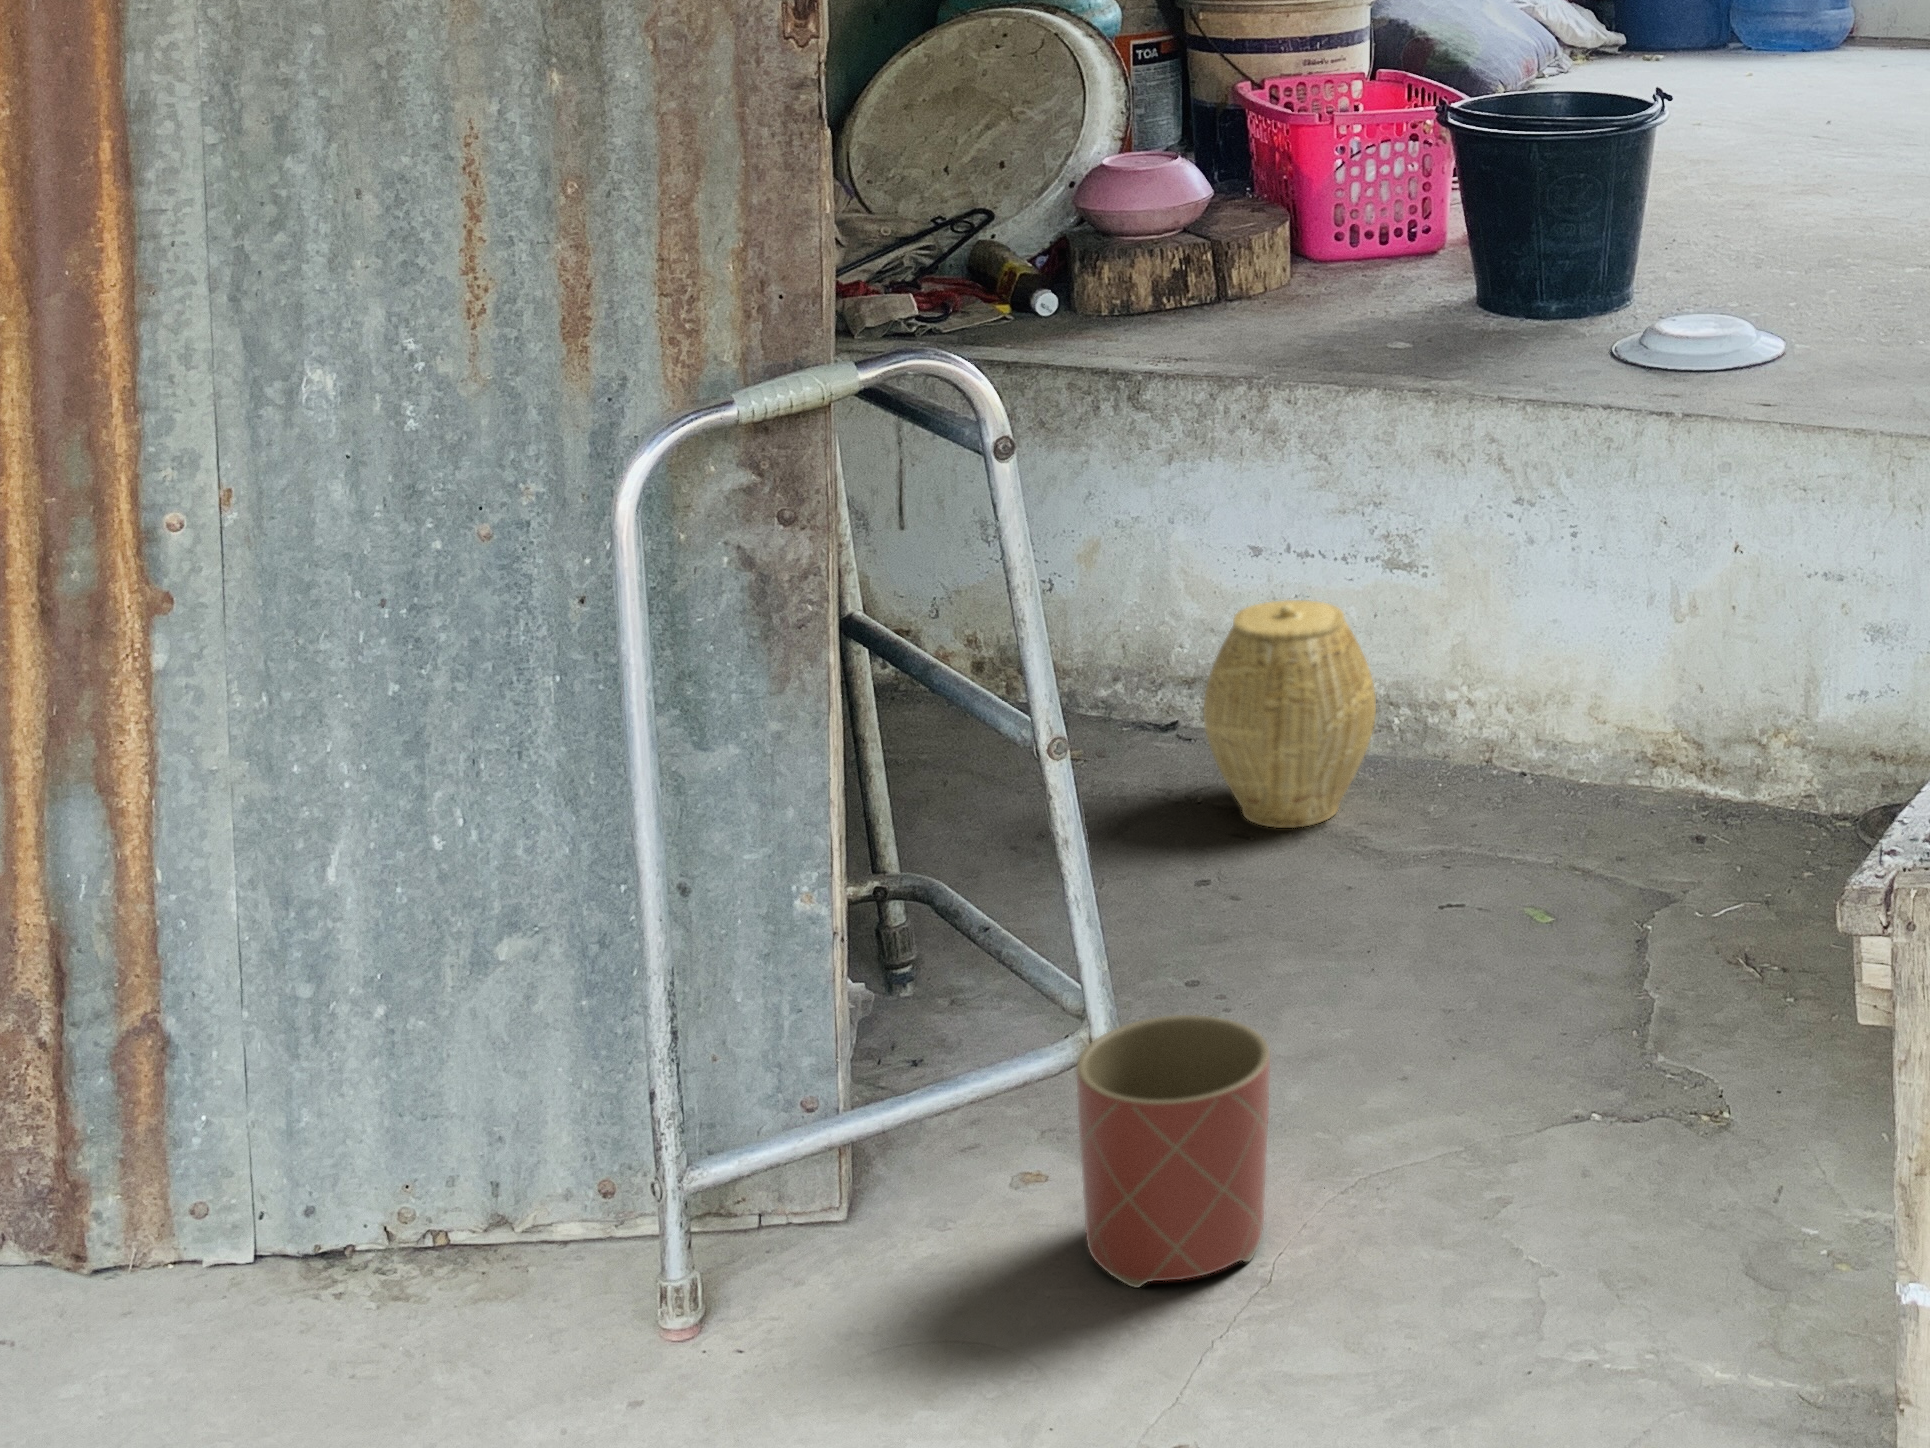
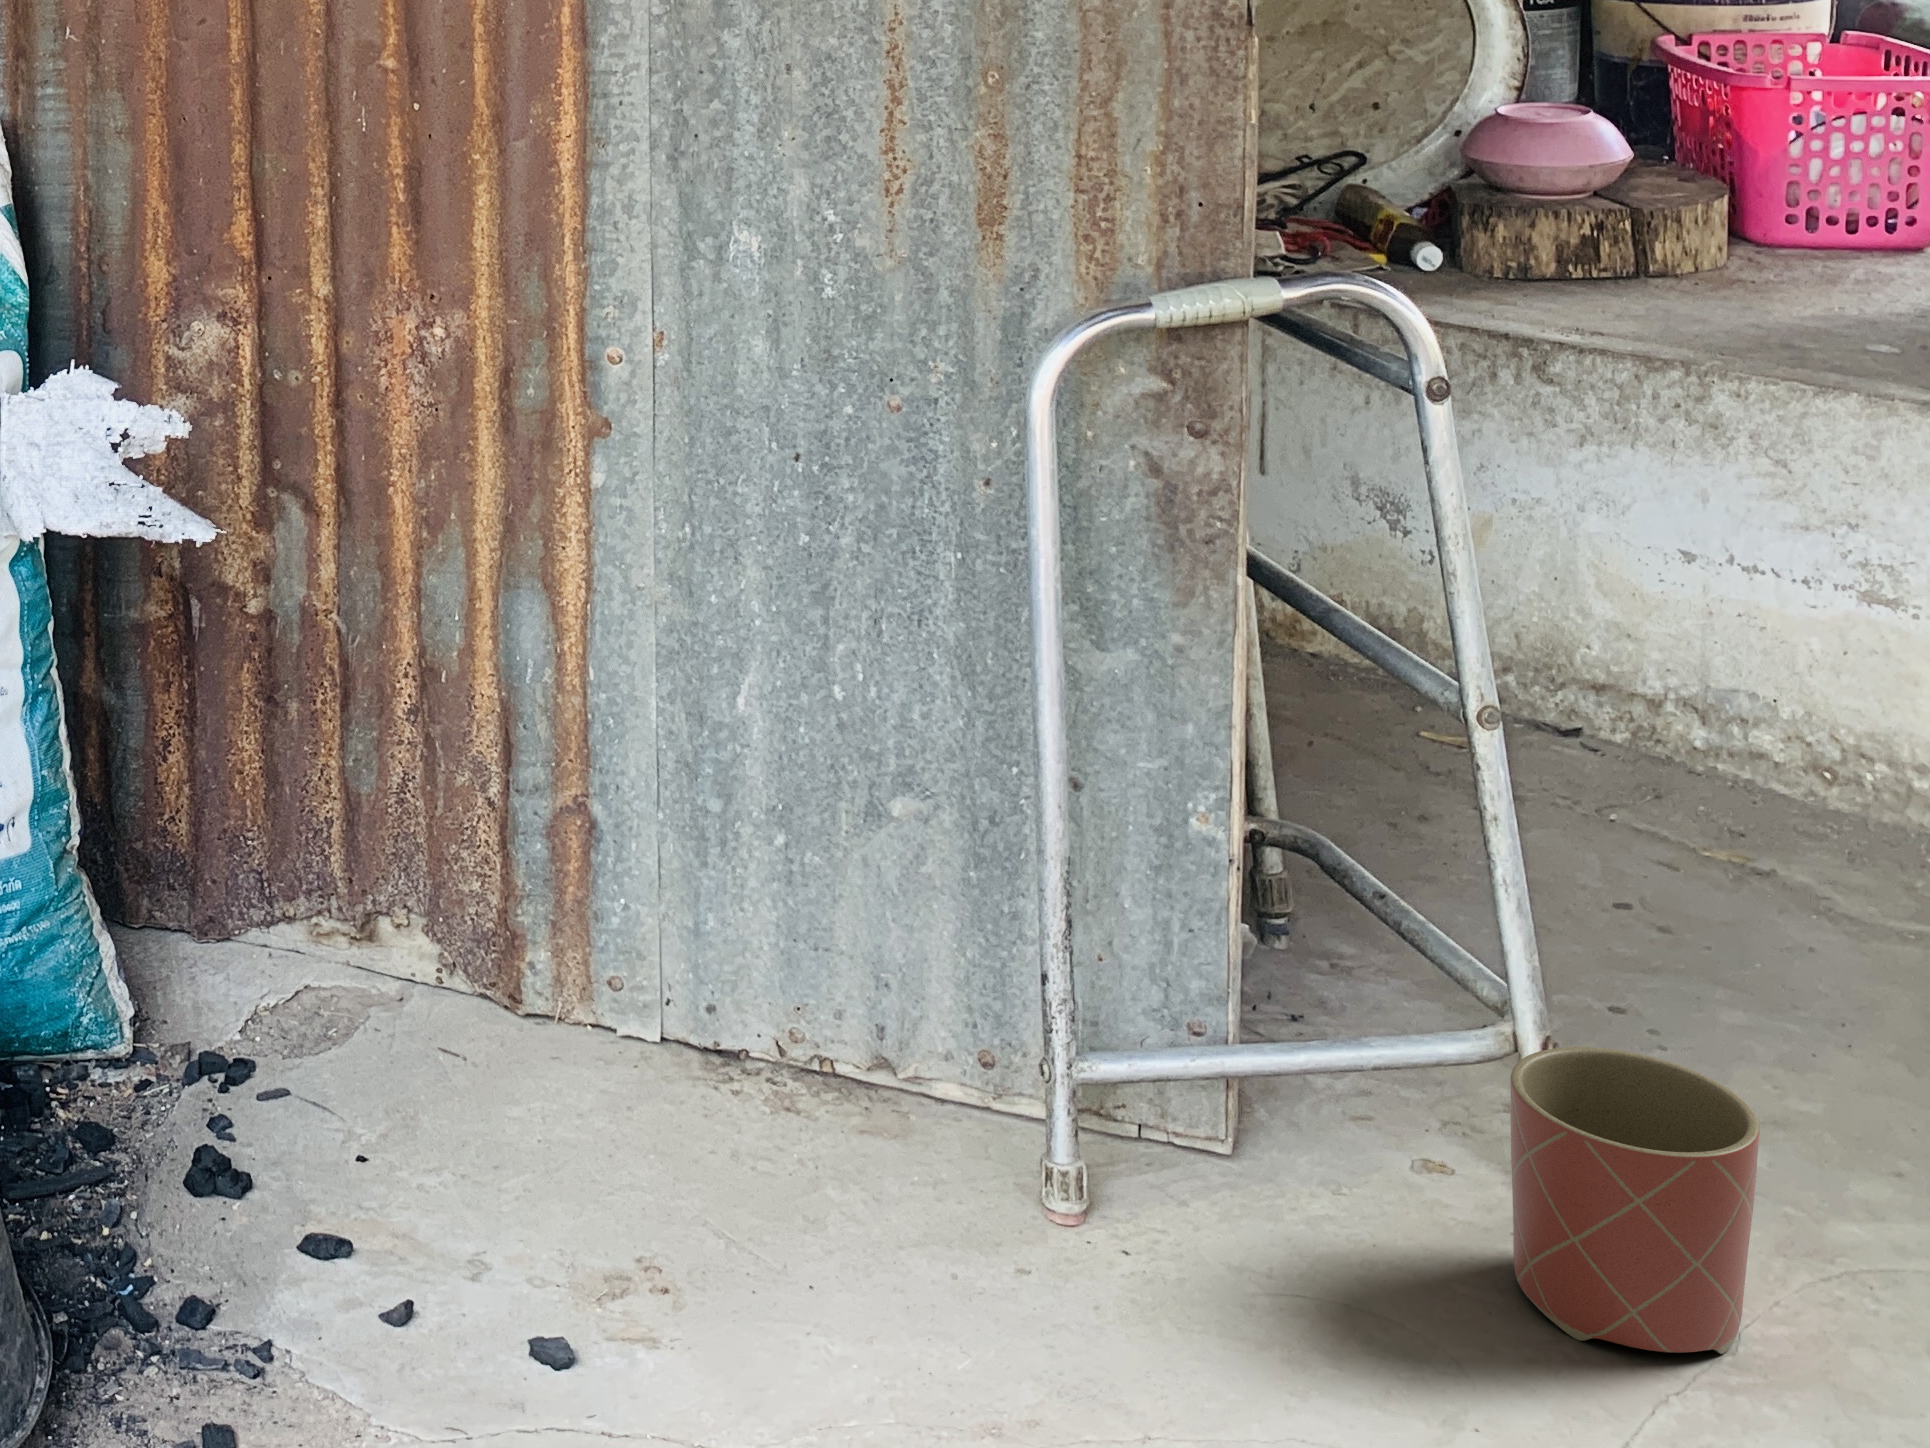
woven basket: present [1203,600,1376,828] -> none [1624,611,1853,872]

